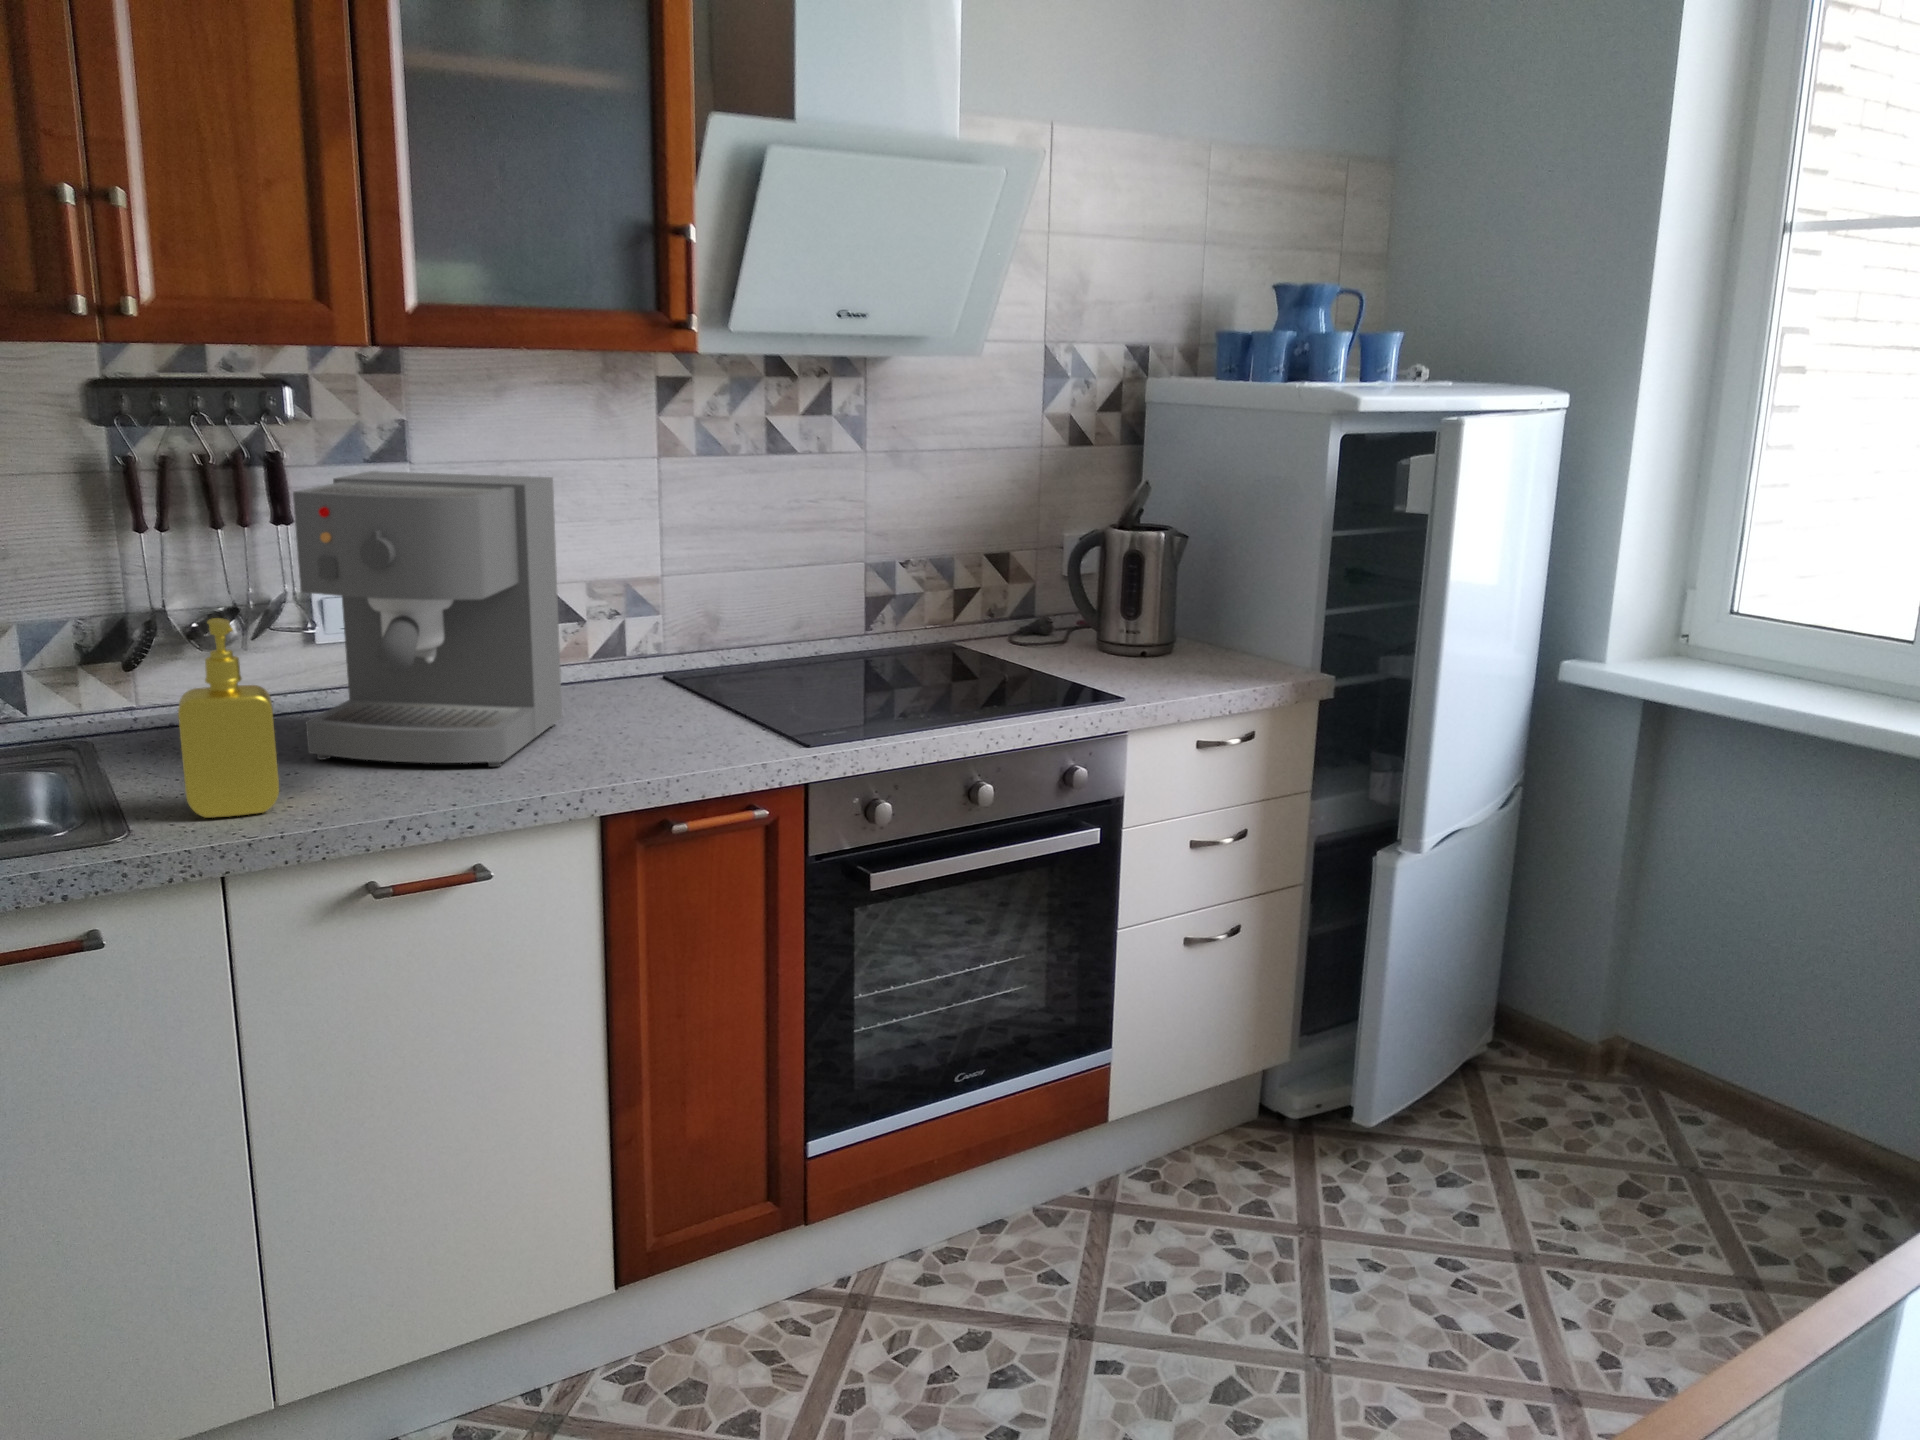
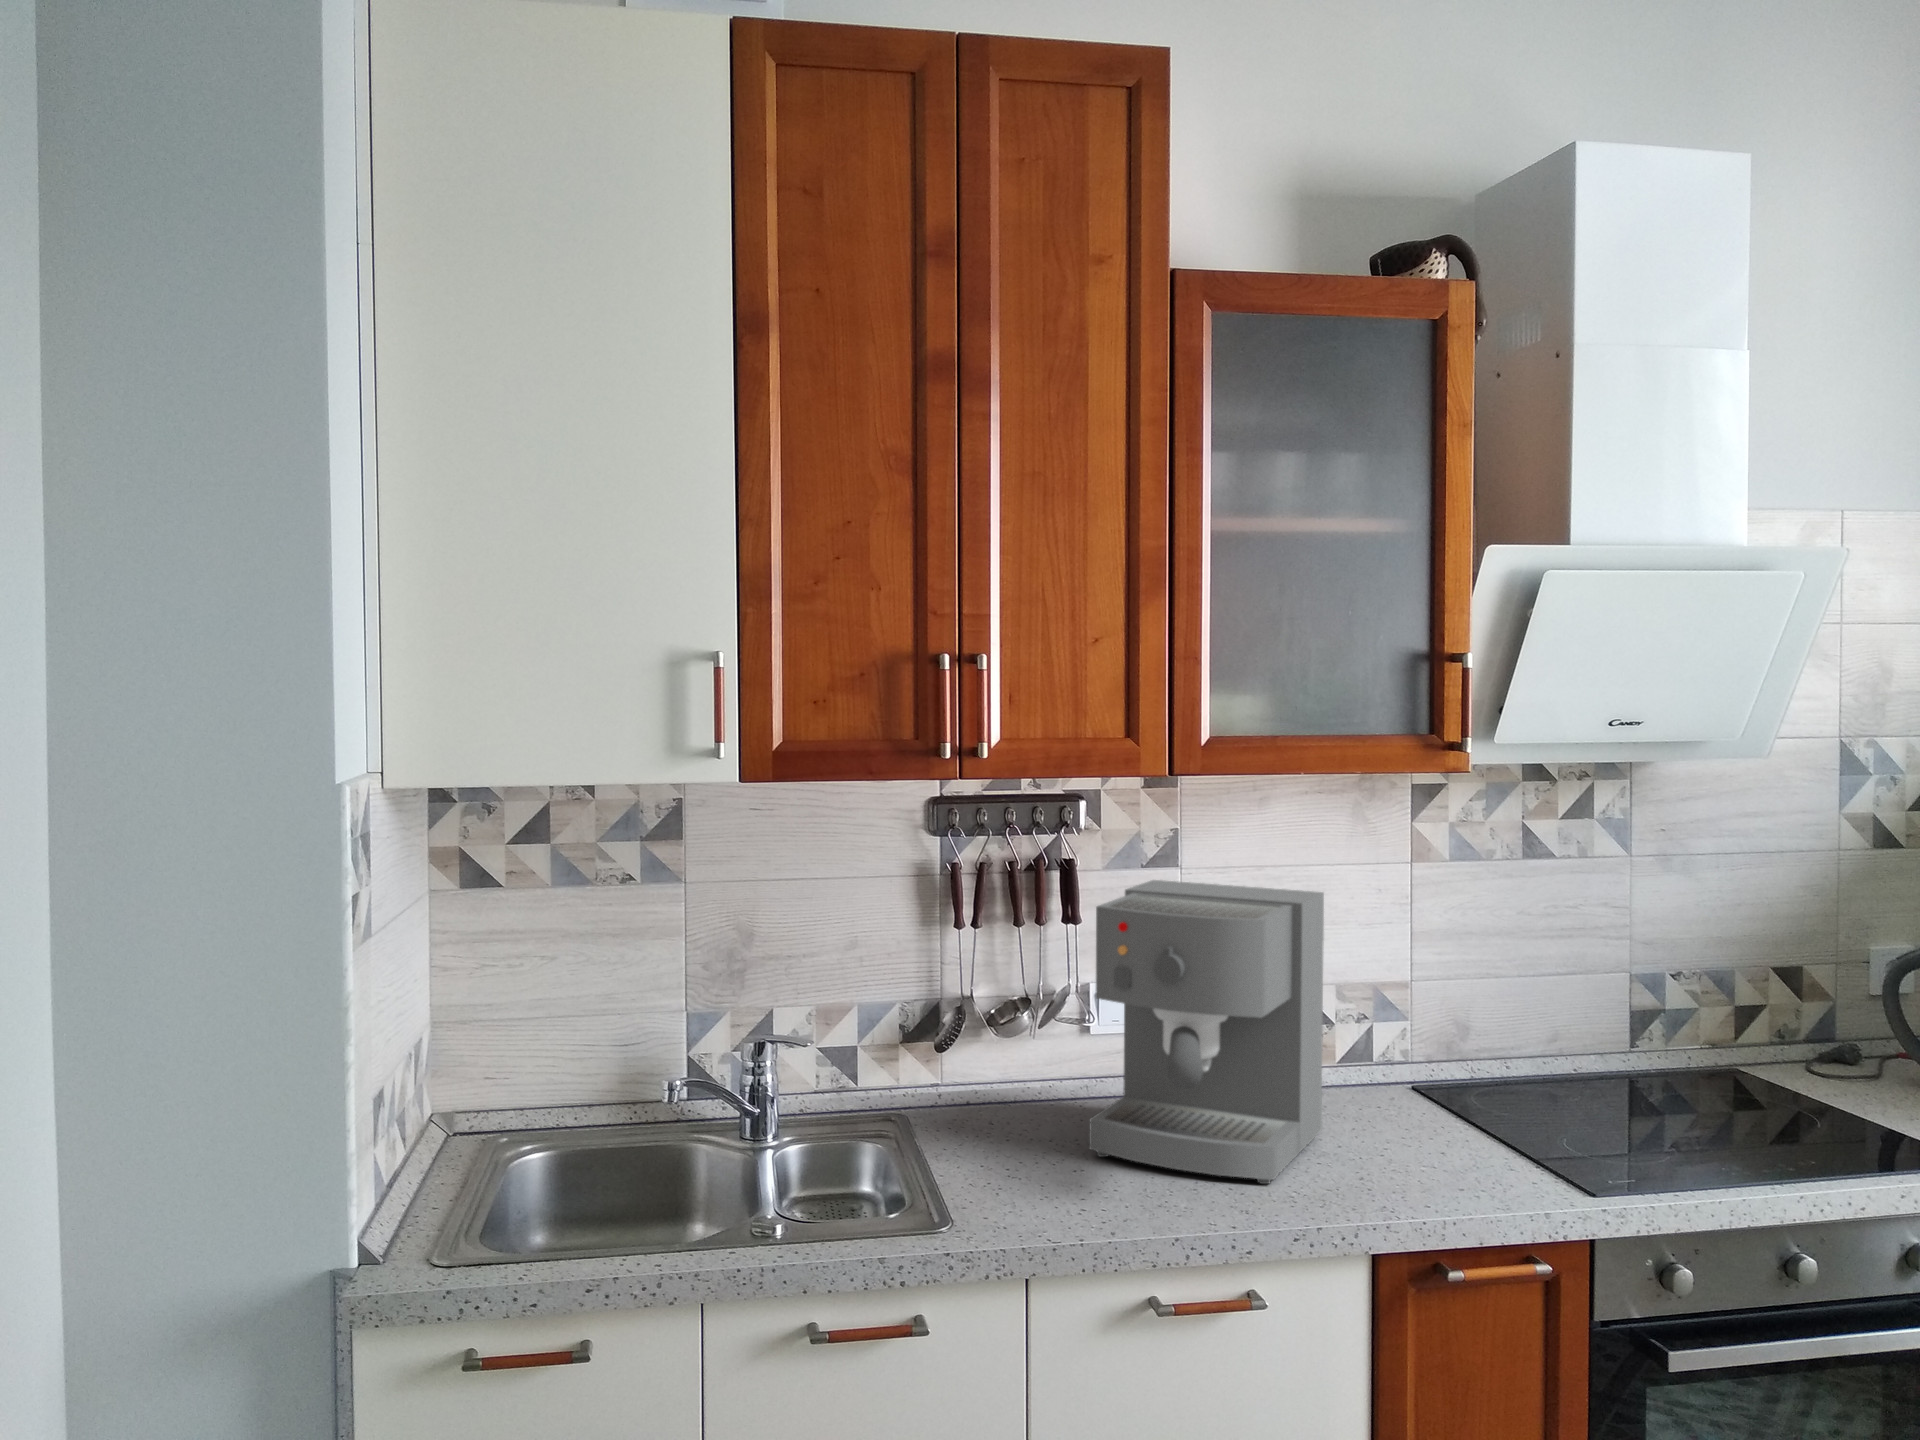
soap dispenser: present [178,618,279,818] -> none [995,1027,1075,1215]

